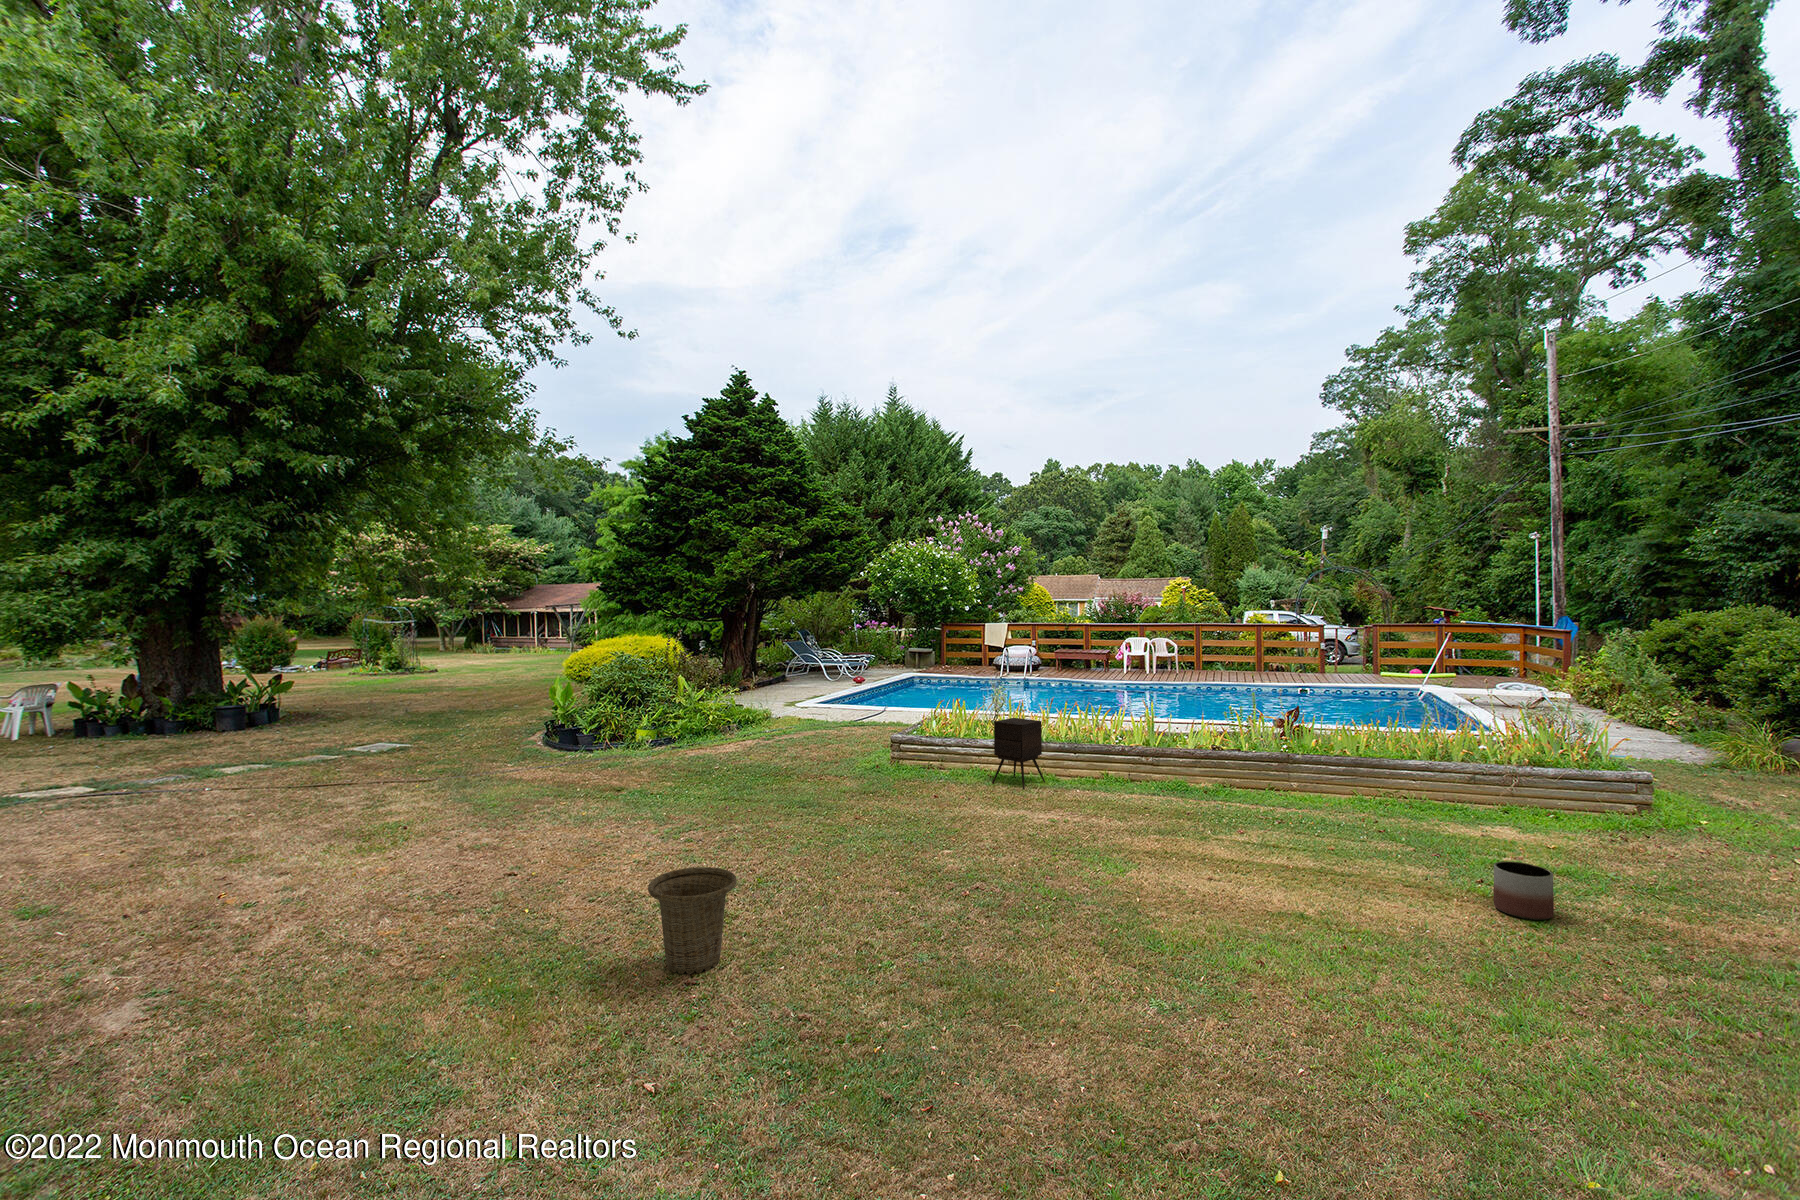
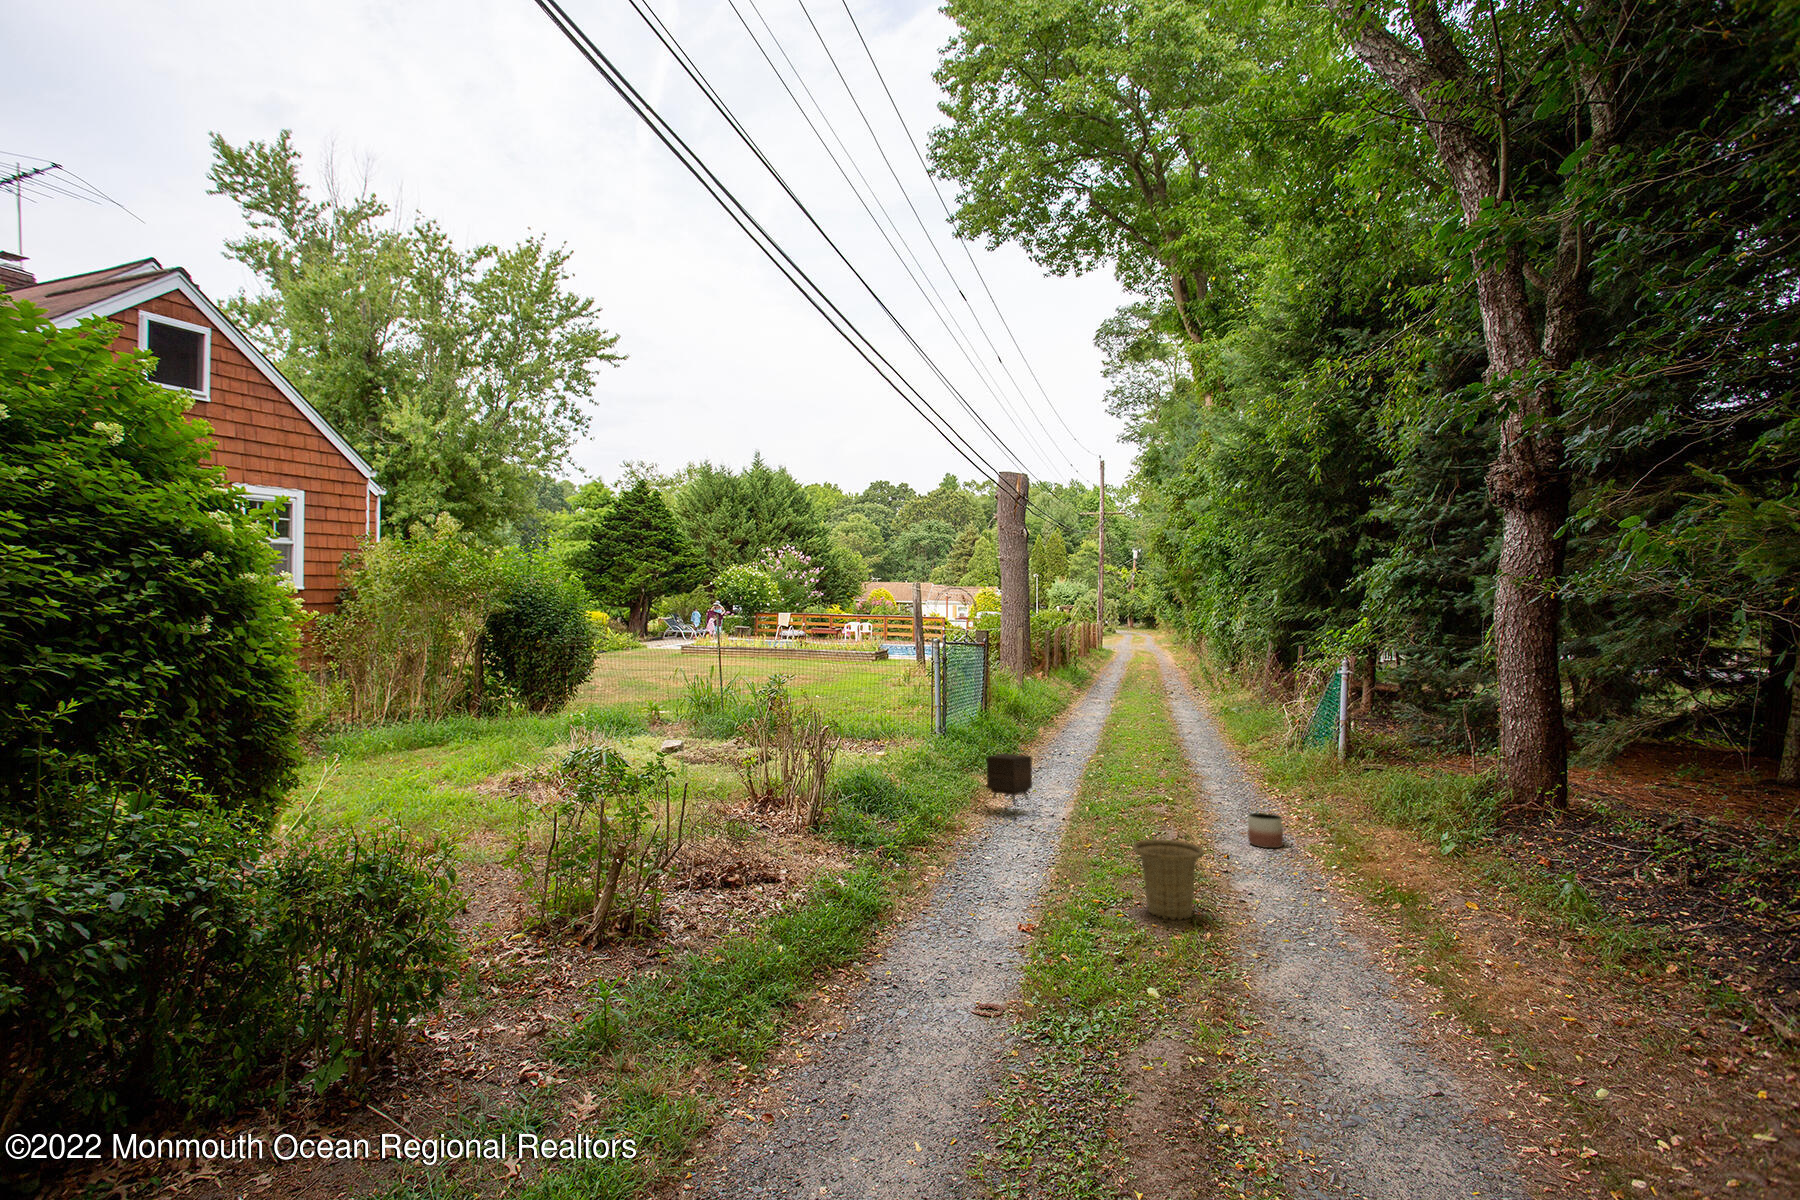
planter: present [1493,861,1554,920] -> present [1248,813,1284,848]
basket: present [648,867,737,974] -> present [1133,839,1204,920]

